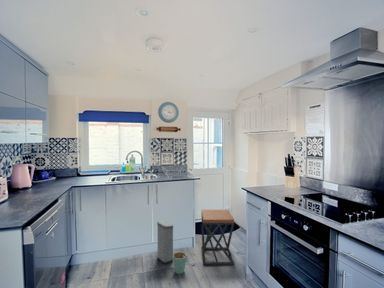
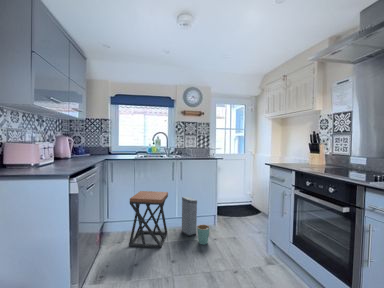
stool: present [201,210,234,265] -> present [129,191,168,248]

